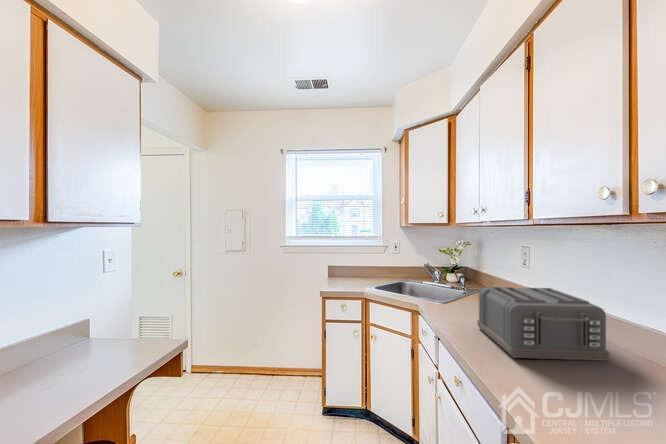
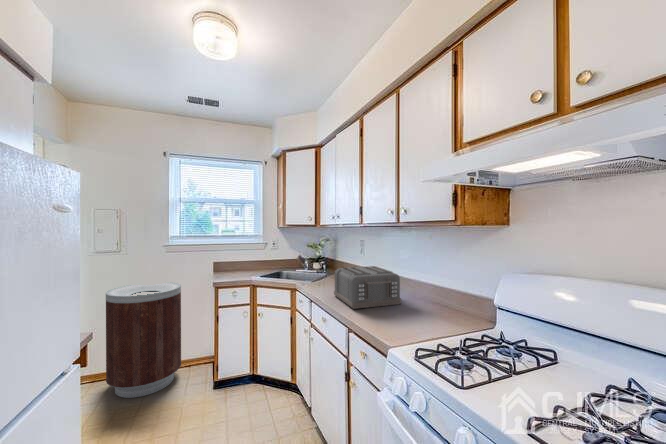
trash can: none [220,284,290,407] -> present [106,282,181,398]

